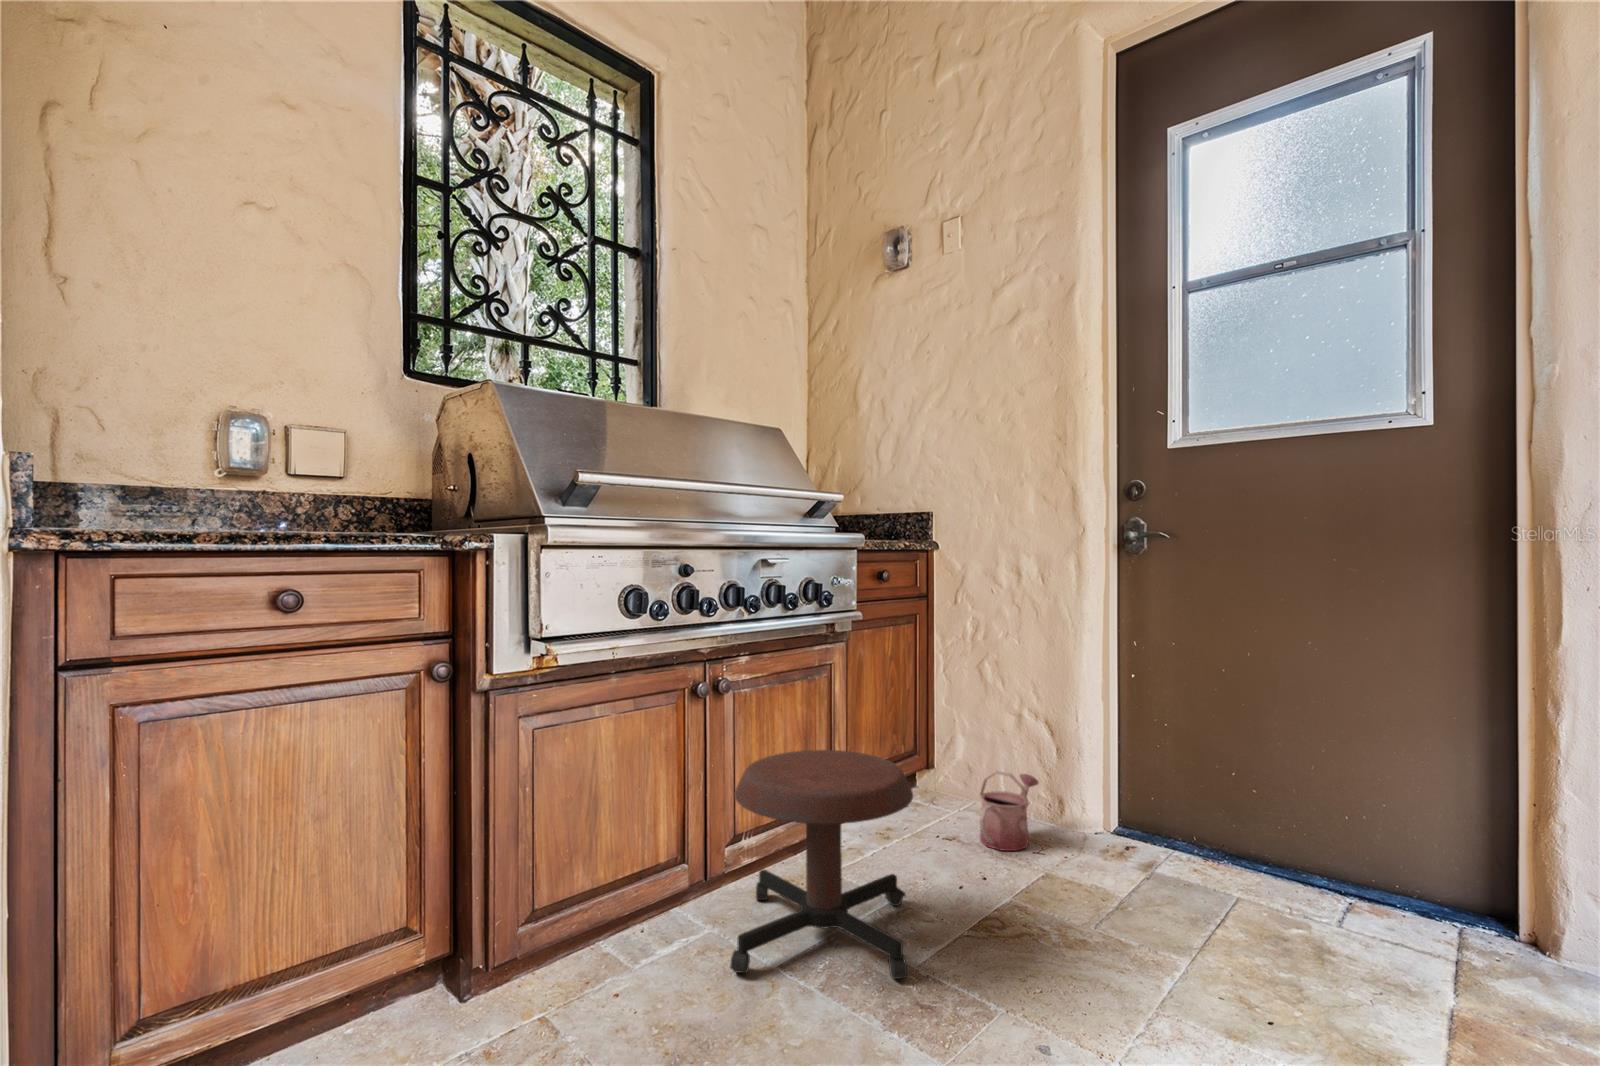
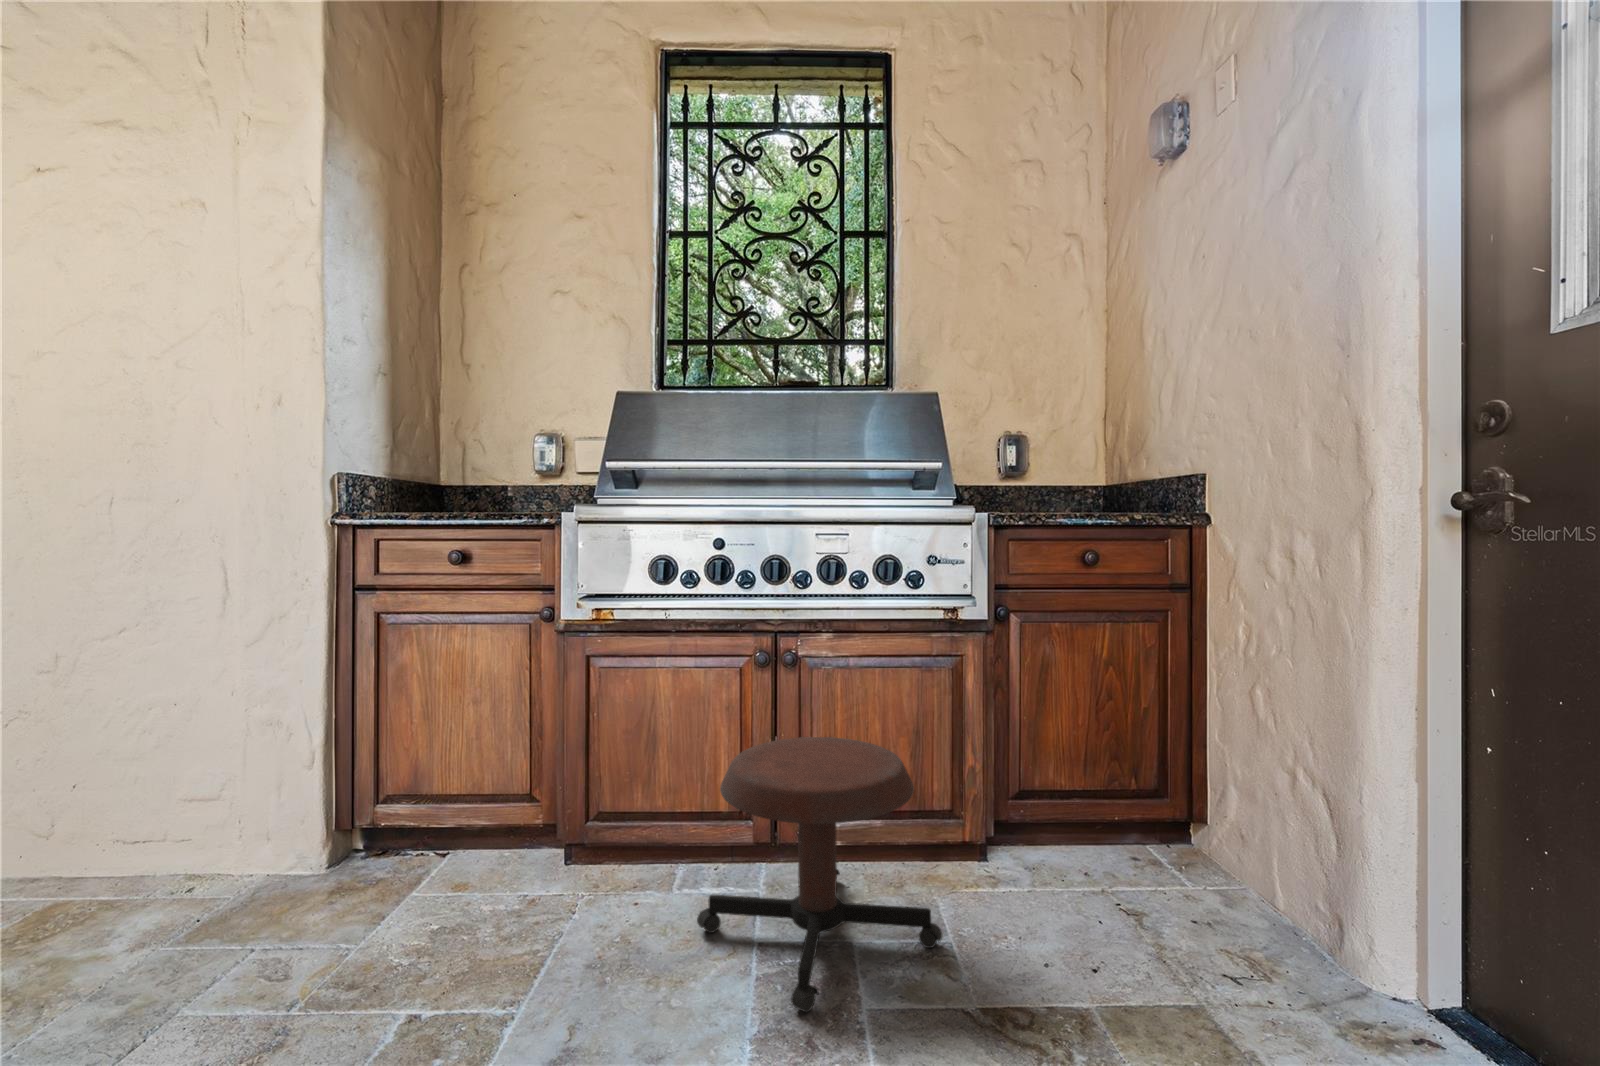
watering can: present [980,771,1038,851] -> none [1127,841,1293,967]

